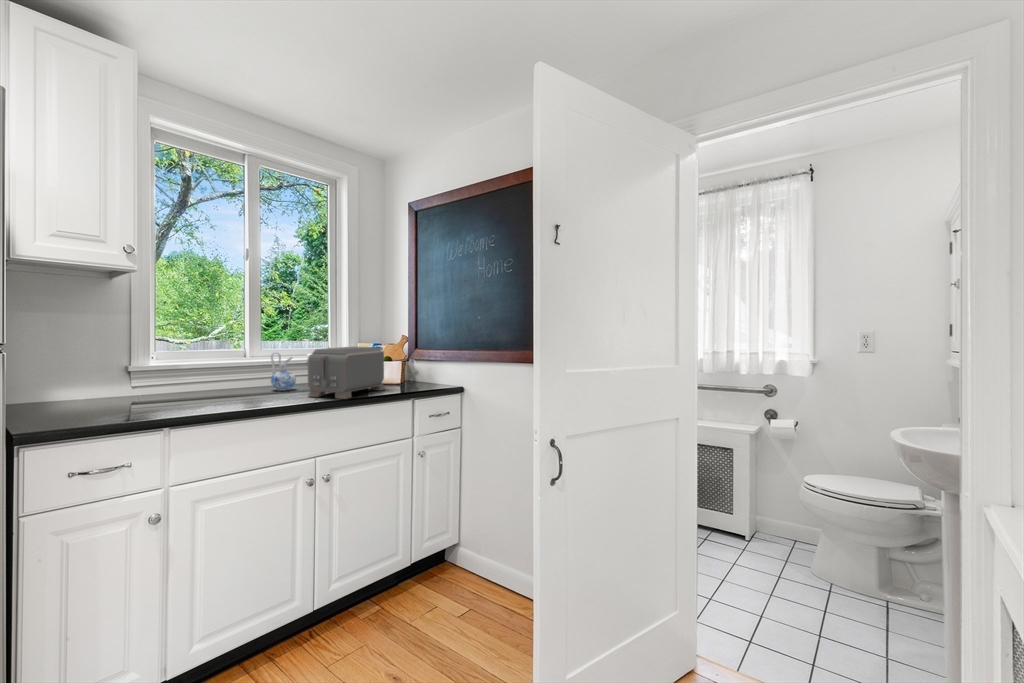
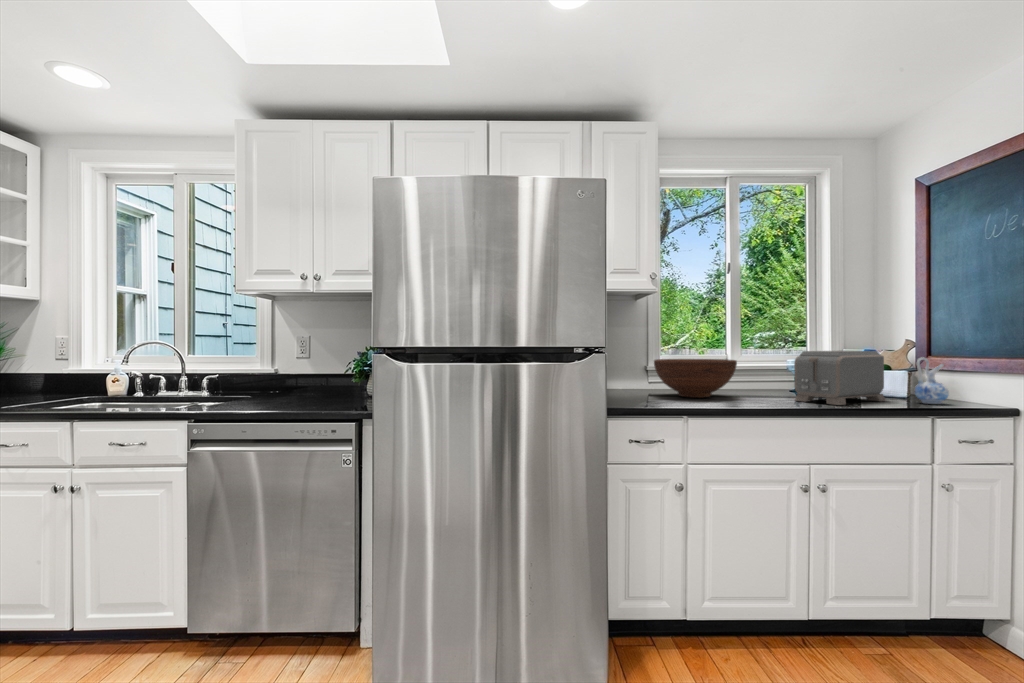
ceramic pitcher: present [271,352,296,390] -> present [915,358,949,404]
fruit bowl: none [147,358,250,402] -> present [654,359,737,398]

